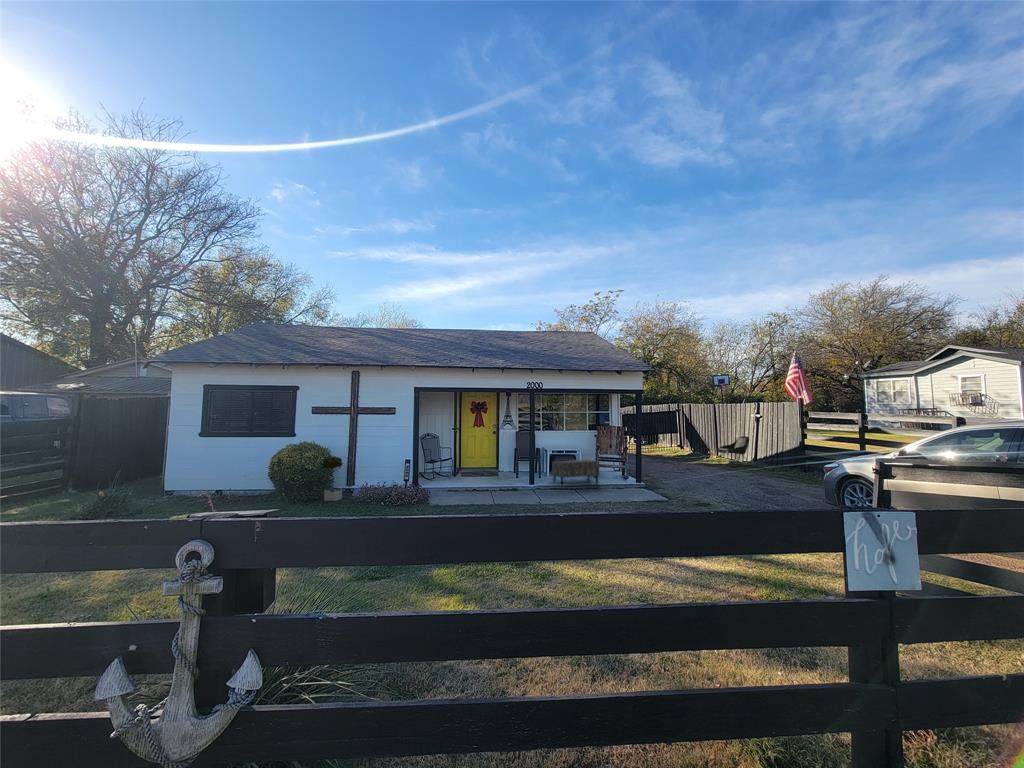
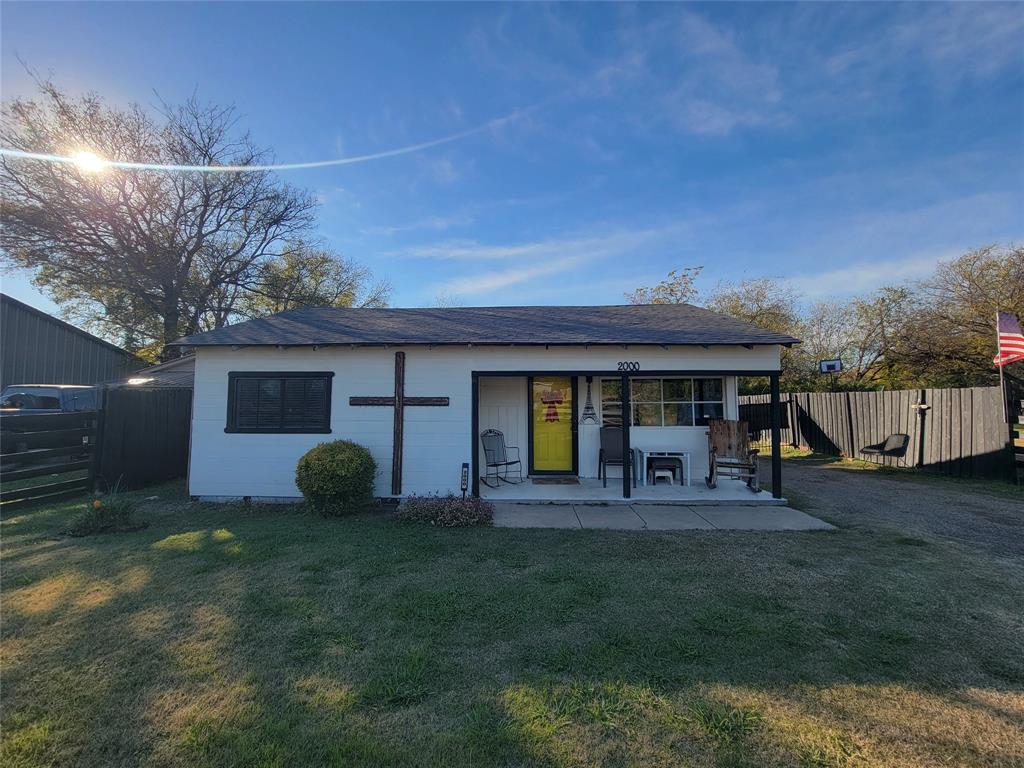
potted tree: present [322,456,343,501] -> none [356,459,383,518]
bench: present [552,460,599,484] -> none [651,464,716,497]

